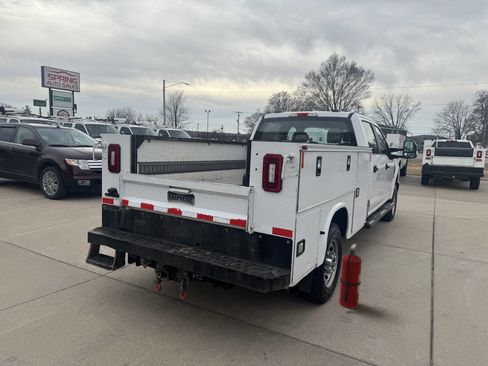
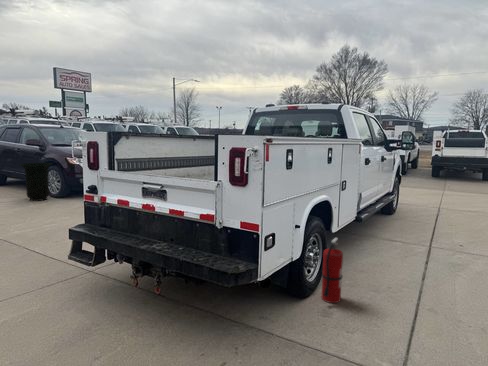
trash can: none [14,163,49,202] -> present [20,163,52,201]

